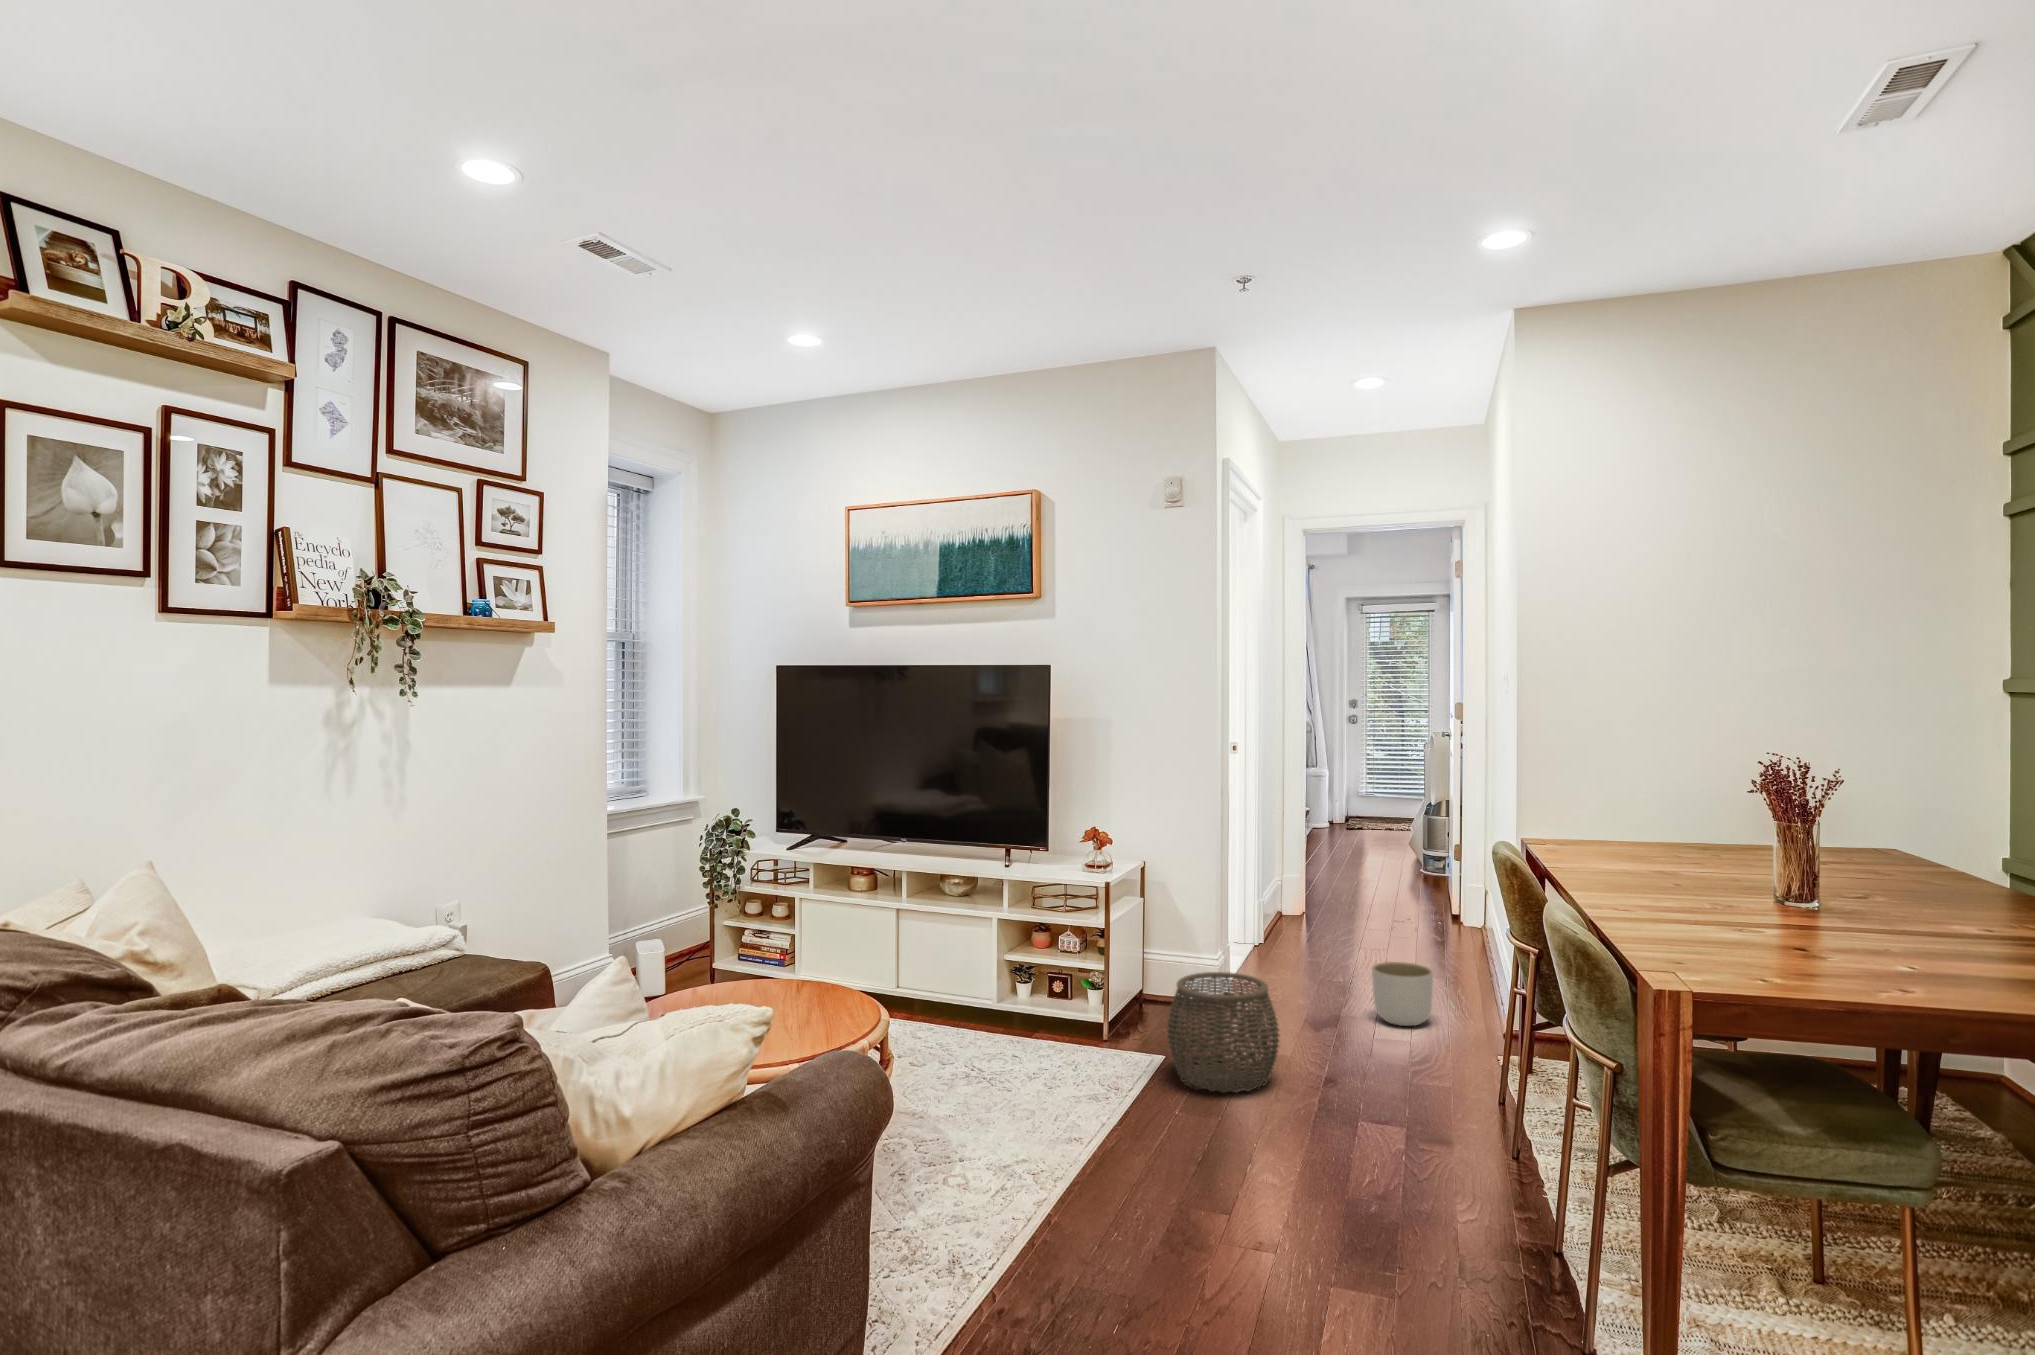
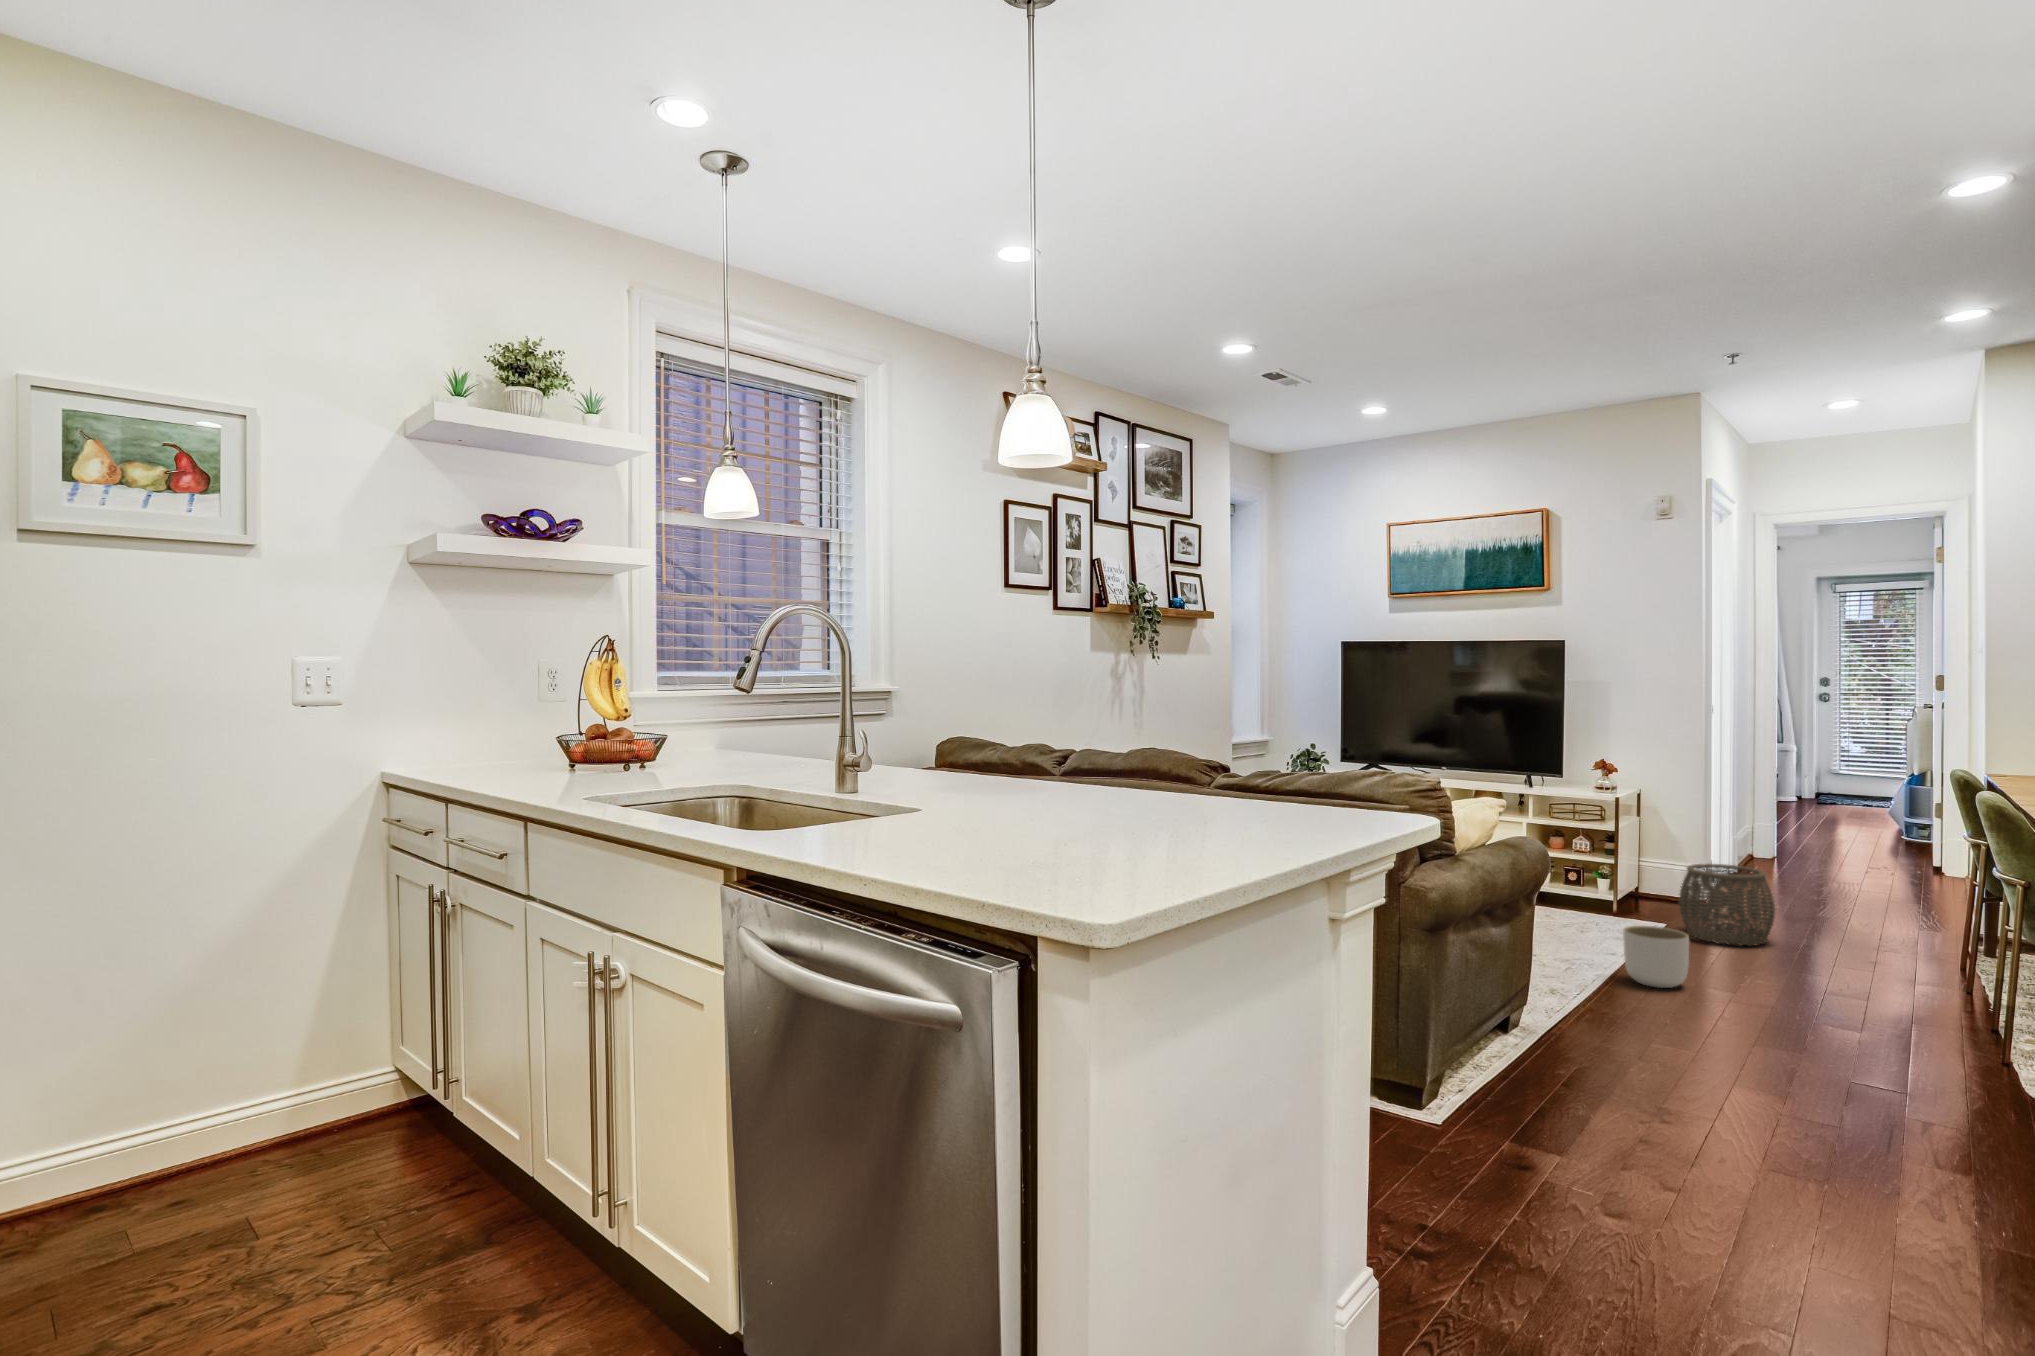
planter: present [1372,962,1433,1026] -> present [1623,926,1689,988]

